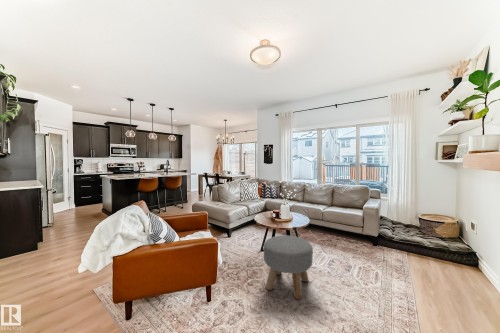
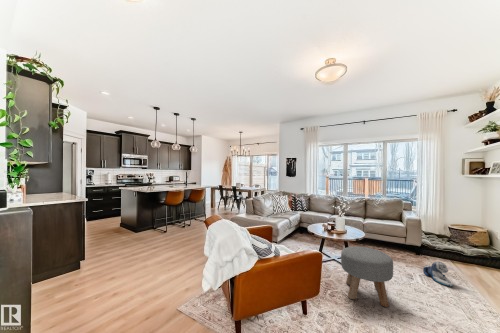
plush toy: none [367,253,389,280] -> present [423,262,453,286]

